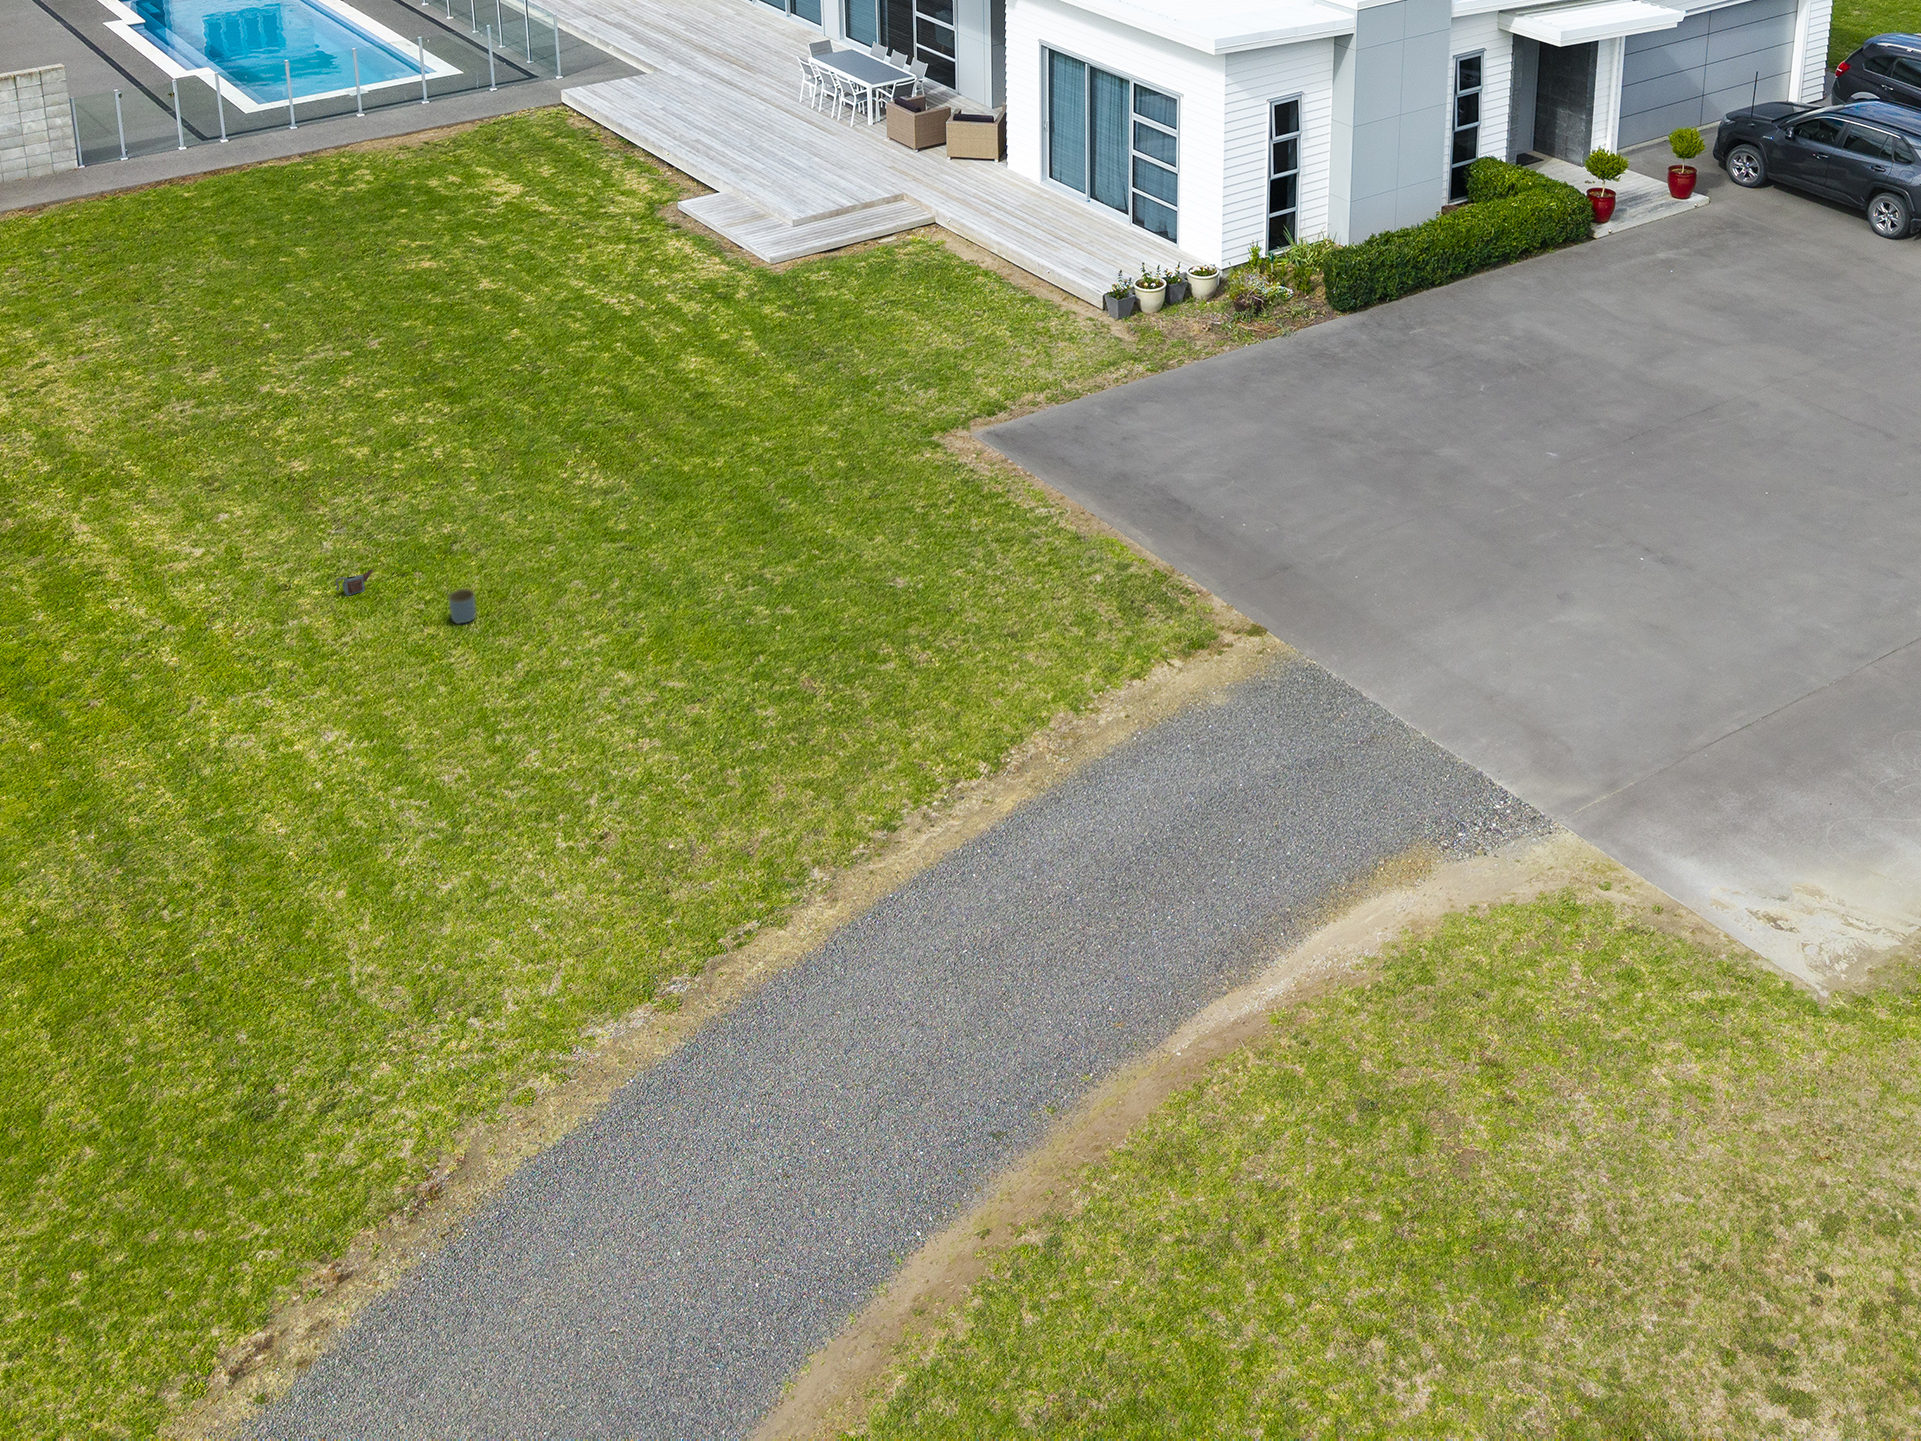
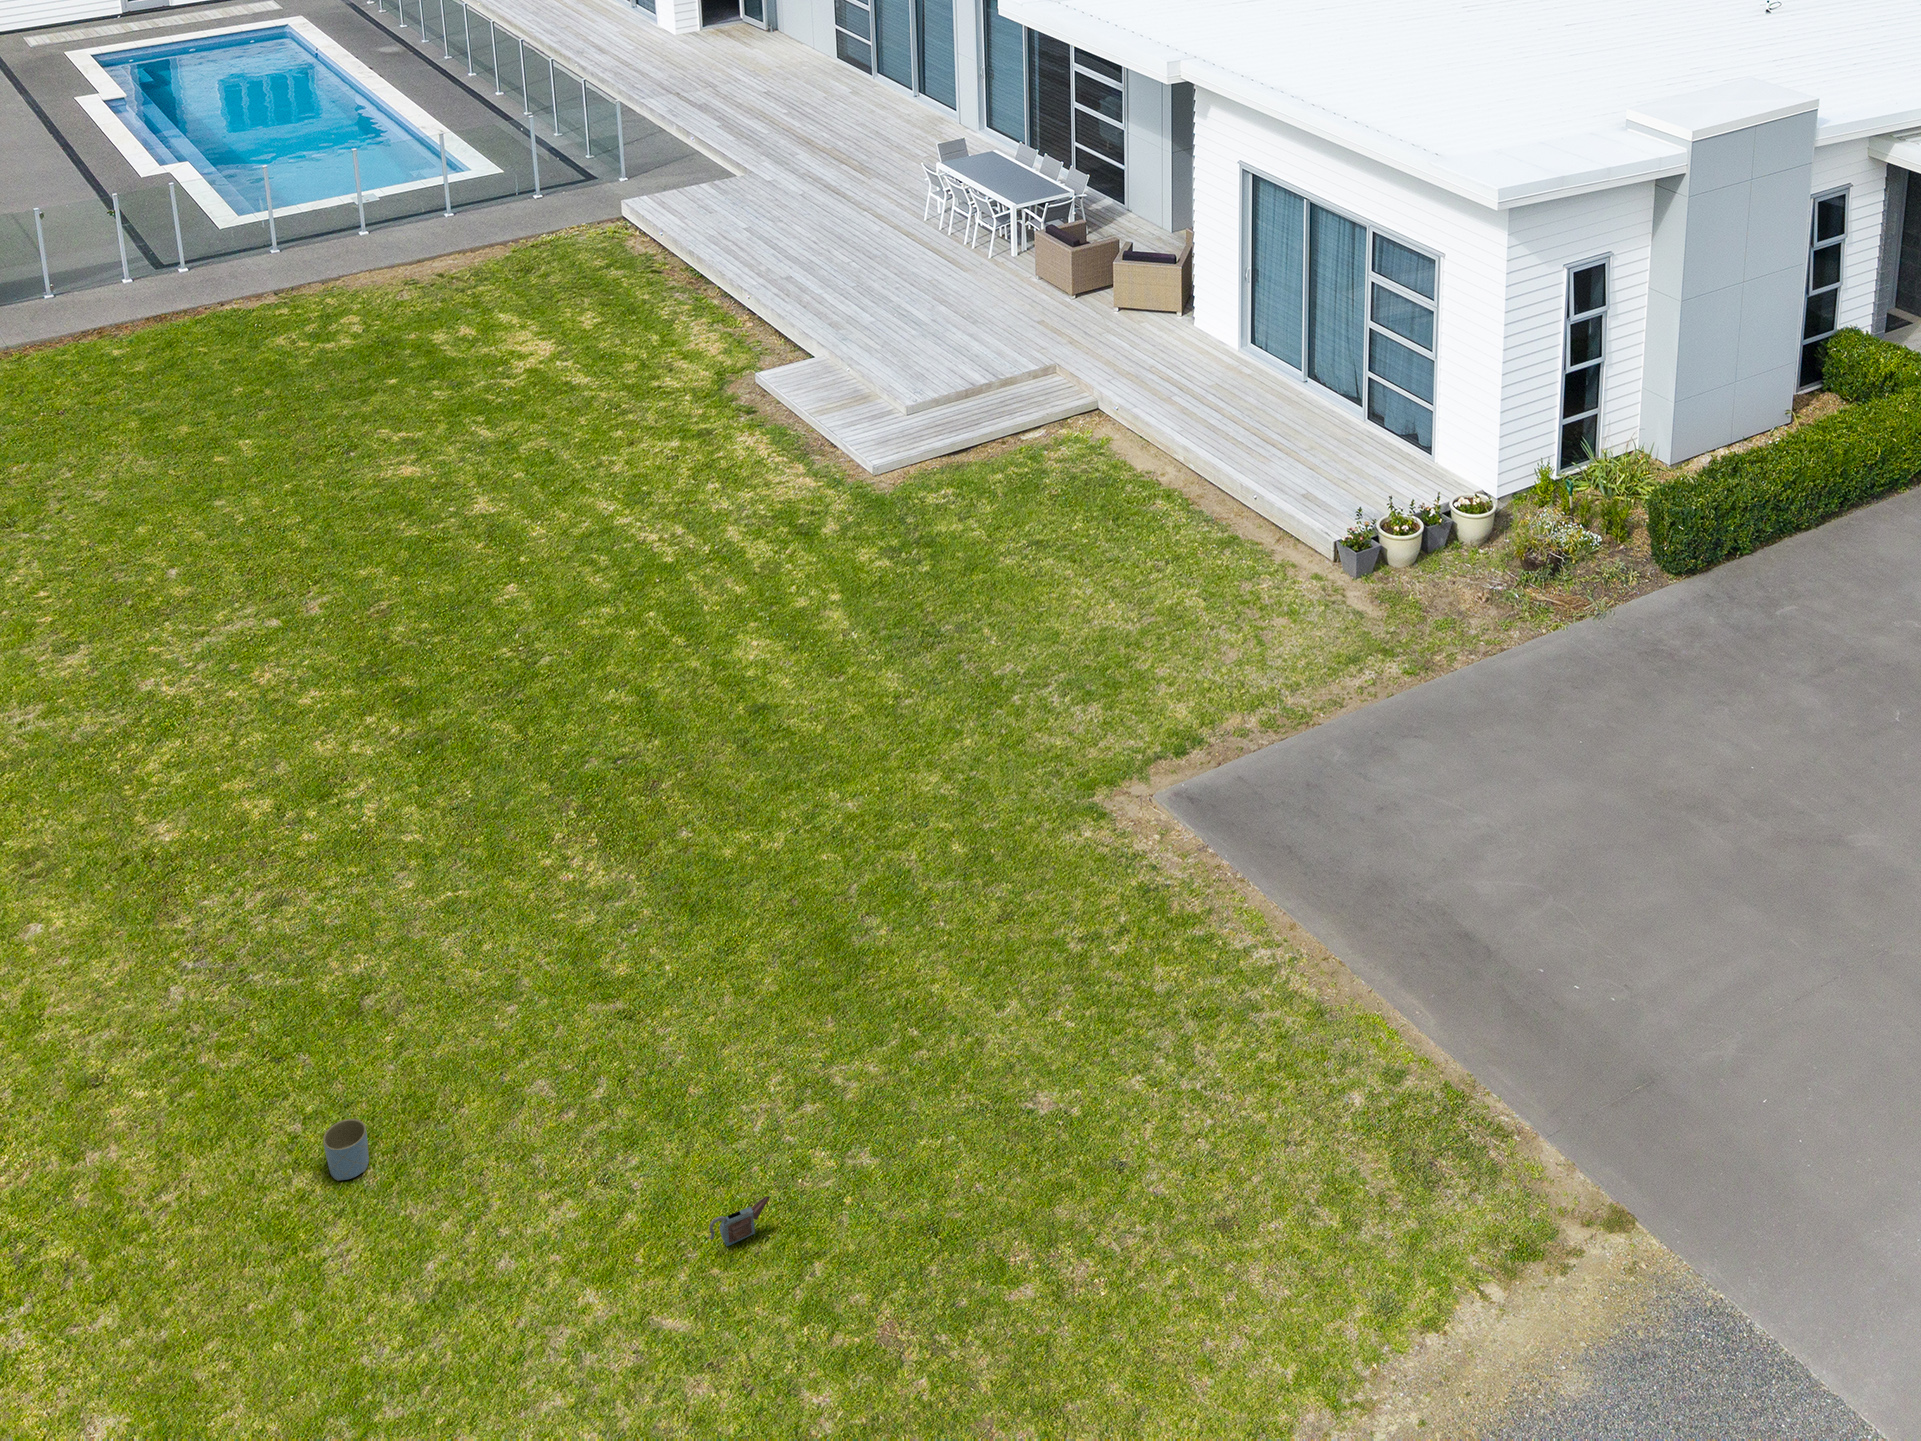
watering can: present [336,569,373,596] -> present [709,1196,770,1246]

